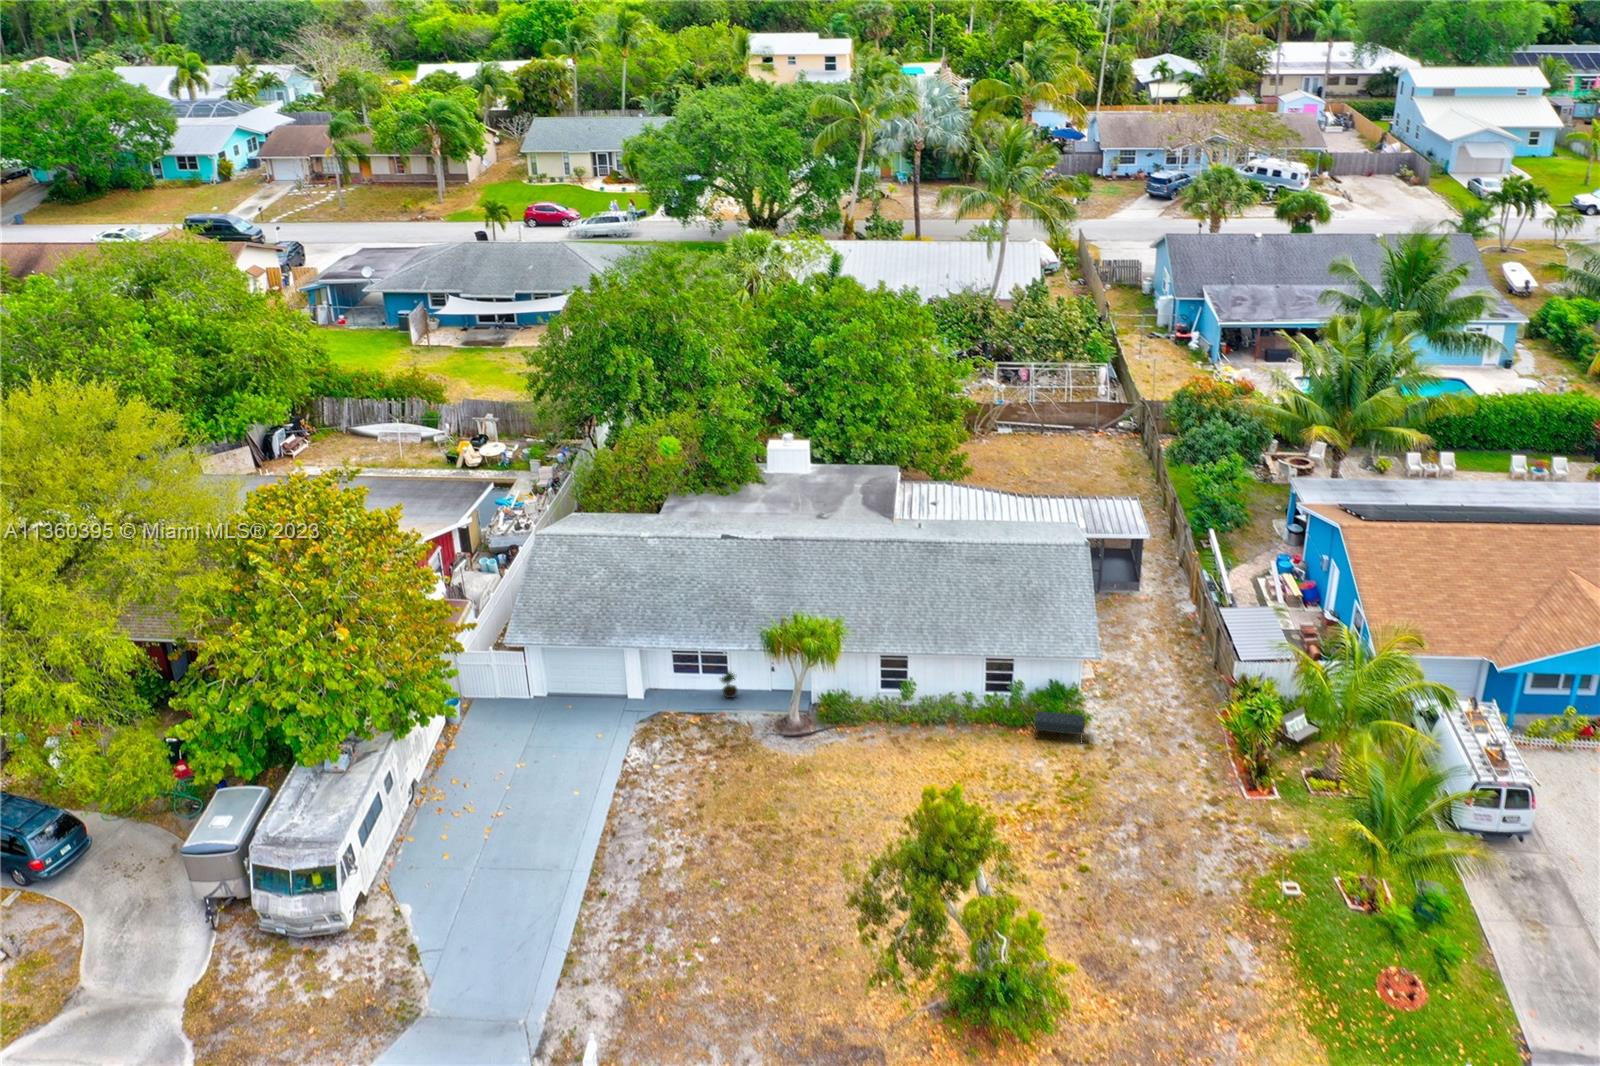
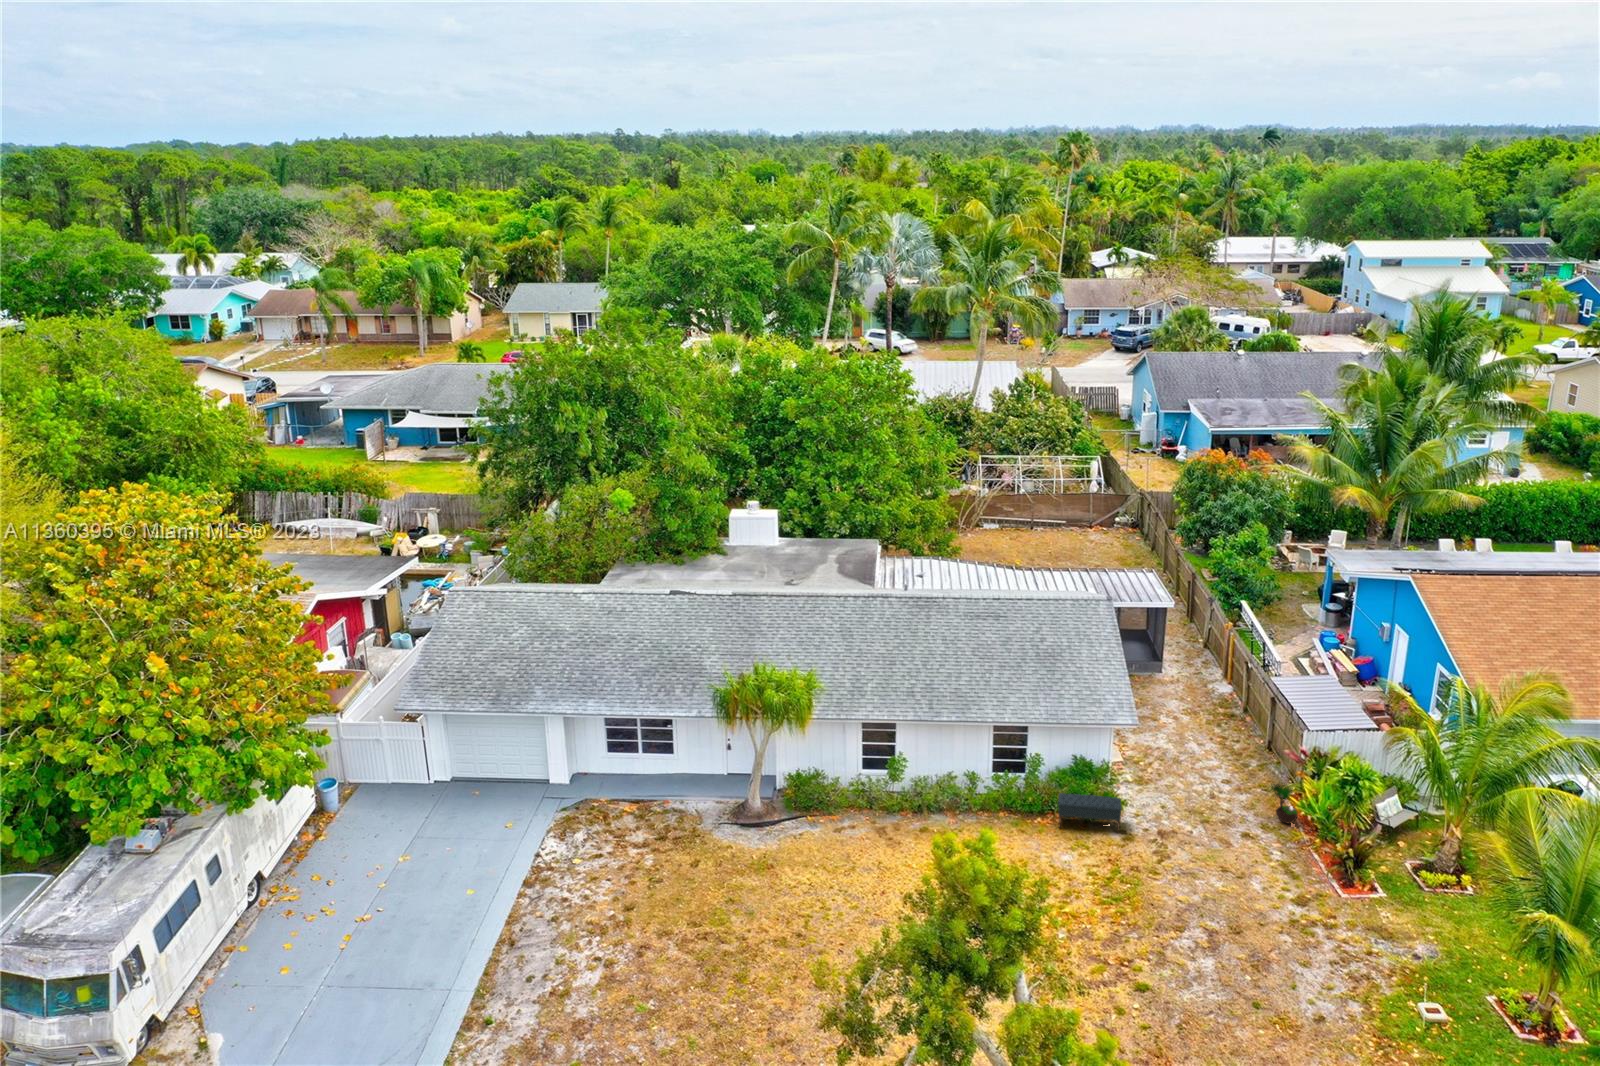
potted tree: present [721,672,737,698] -> present [1271,784,1298,824]

